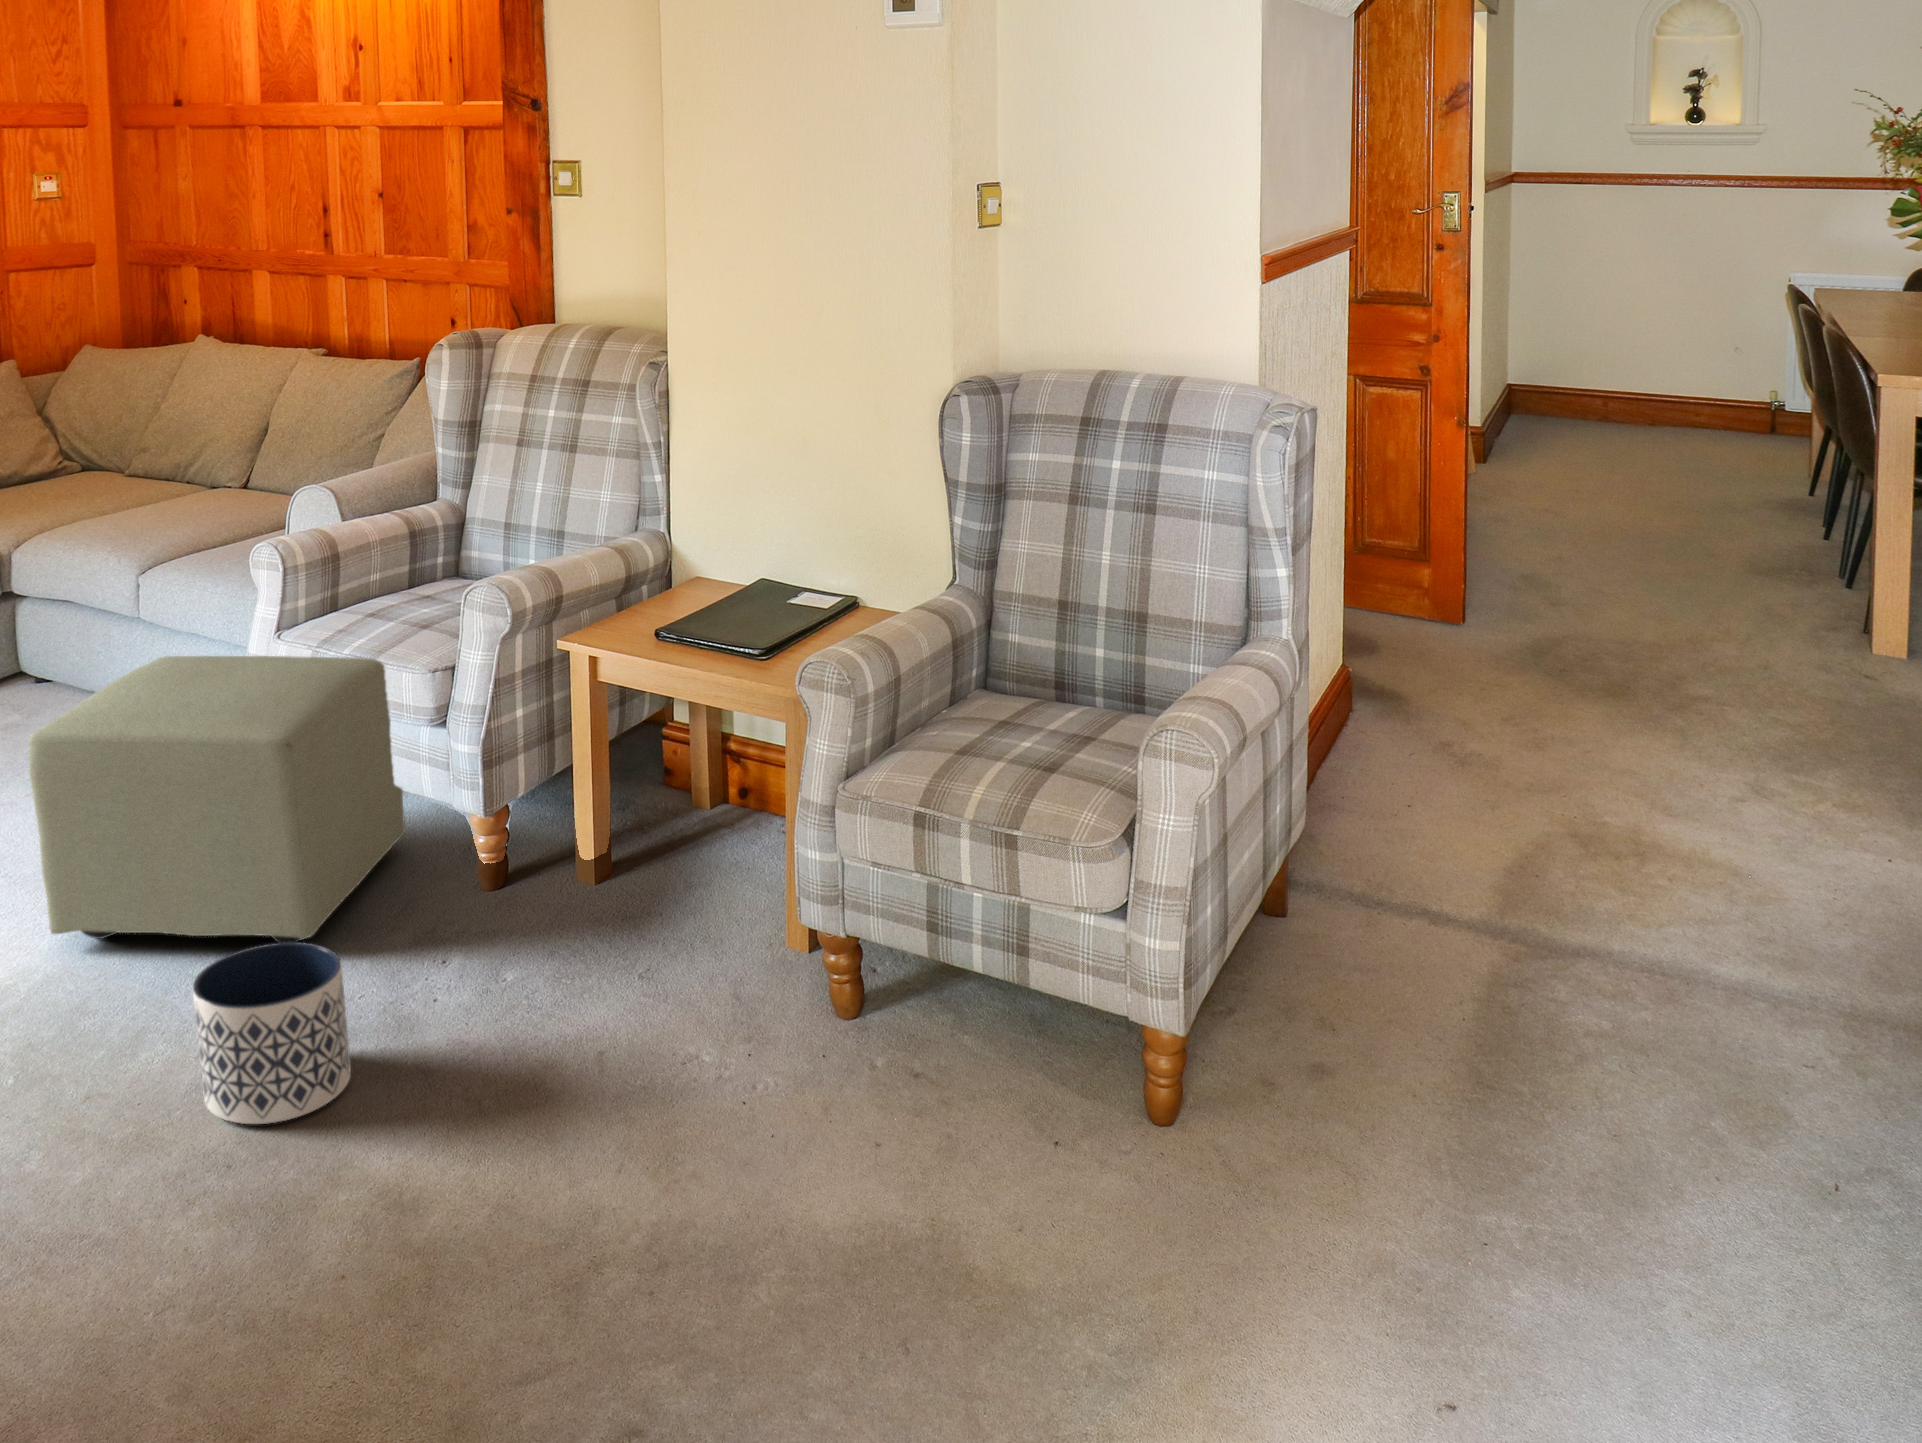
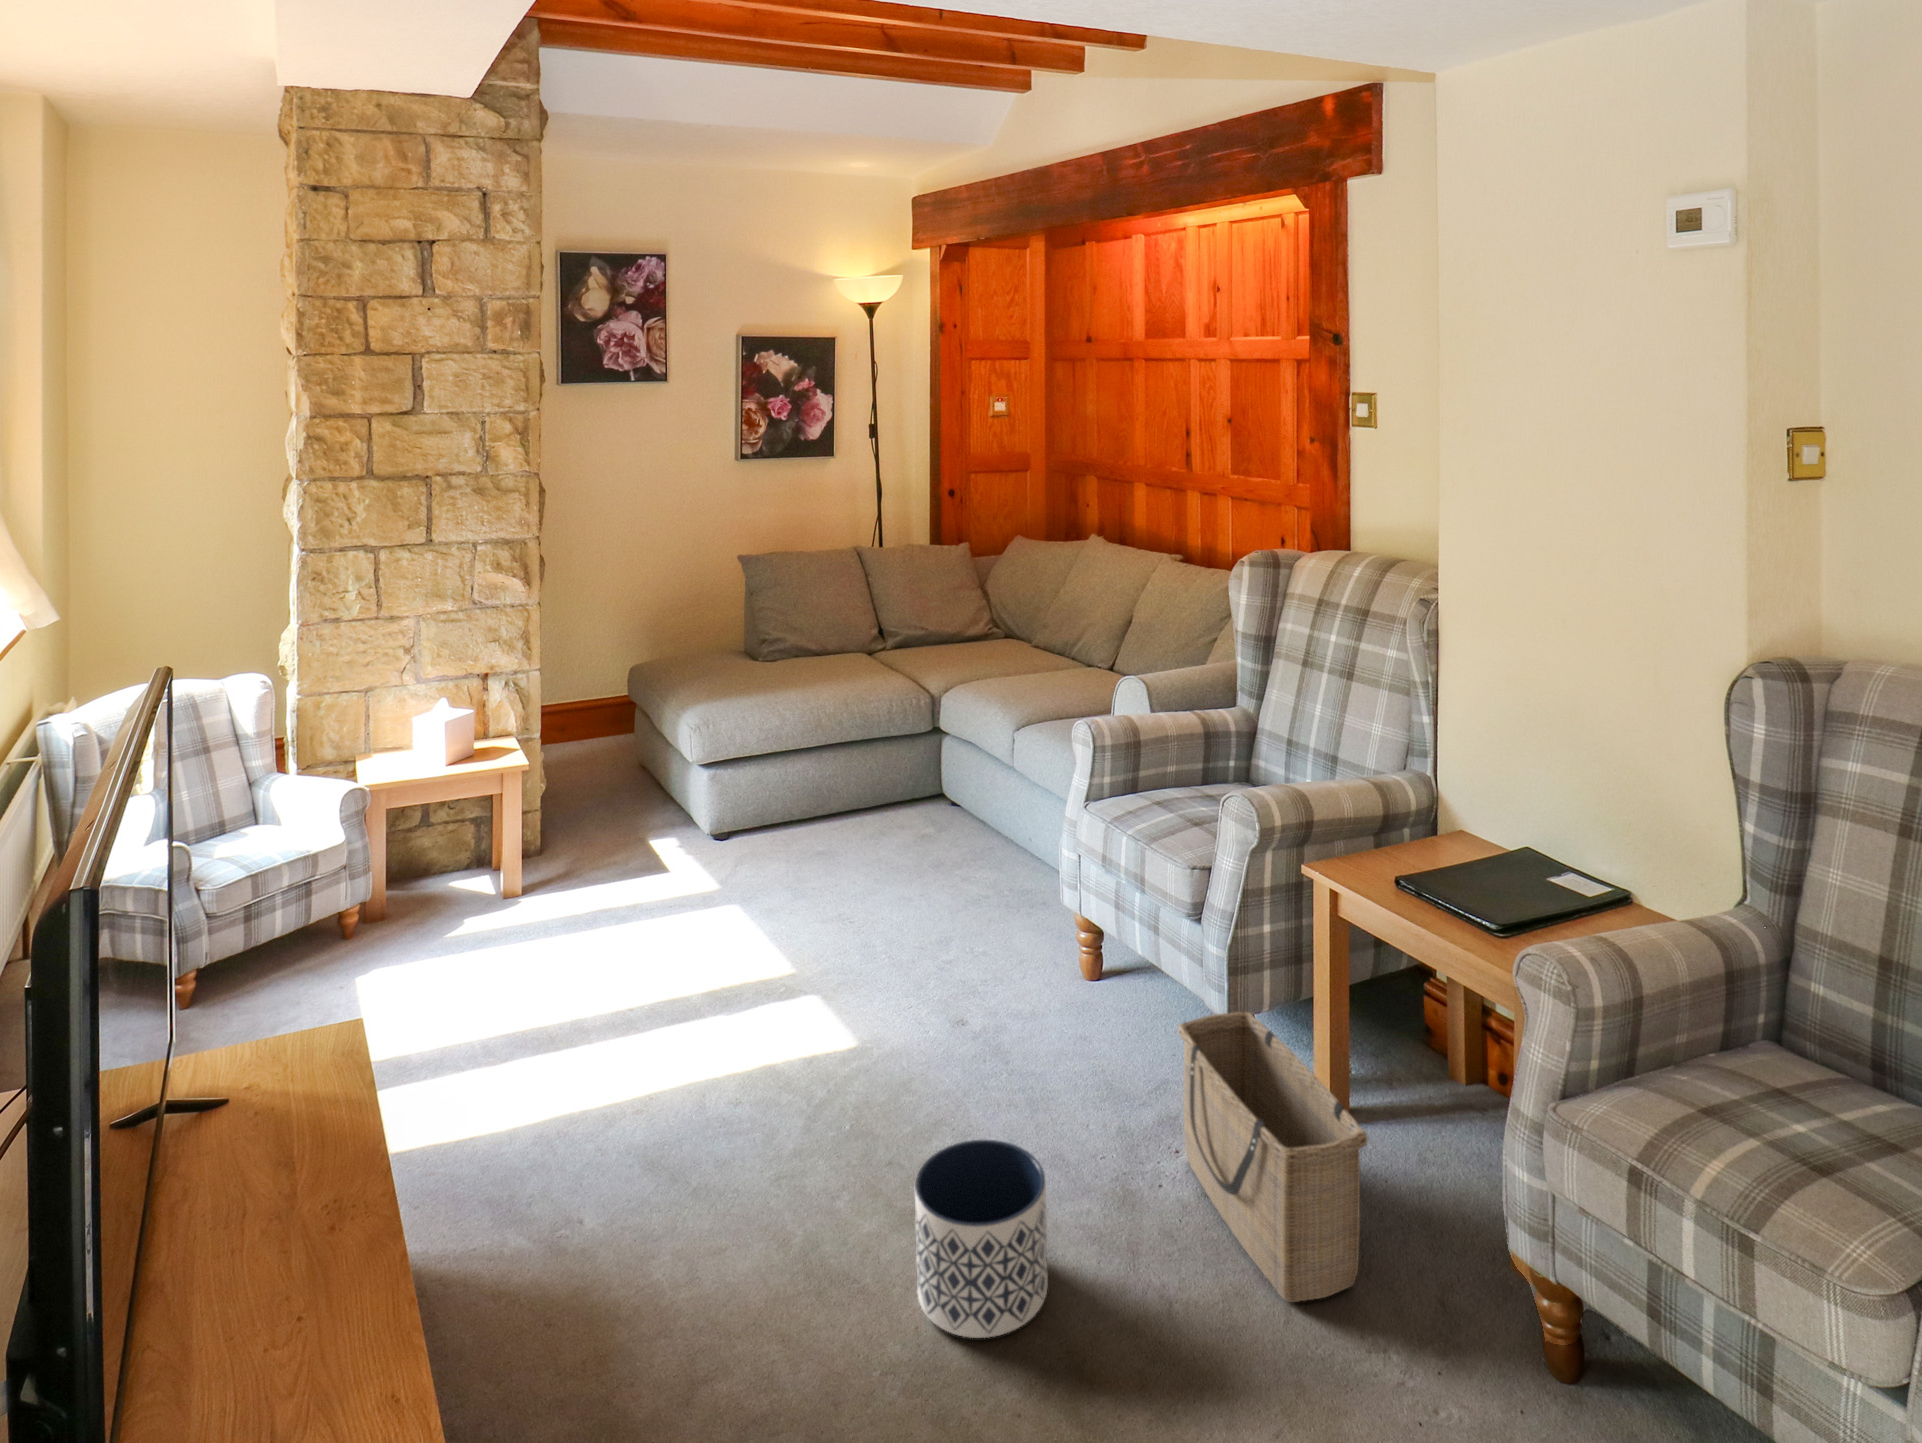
ottoman: present [29,656,405,943] -> none [867,816,1165,1111]
basket: none [447,785,657,1015] -> present [1178,1012,1368,1302]

